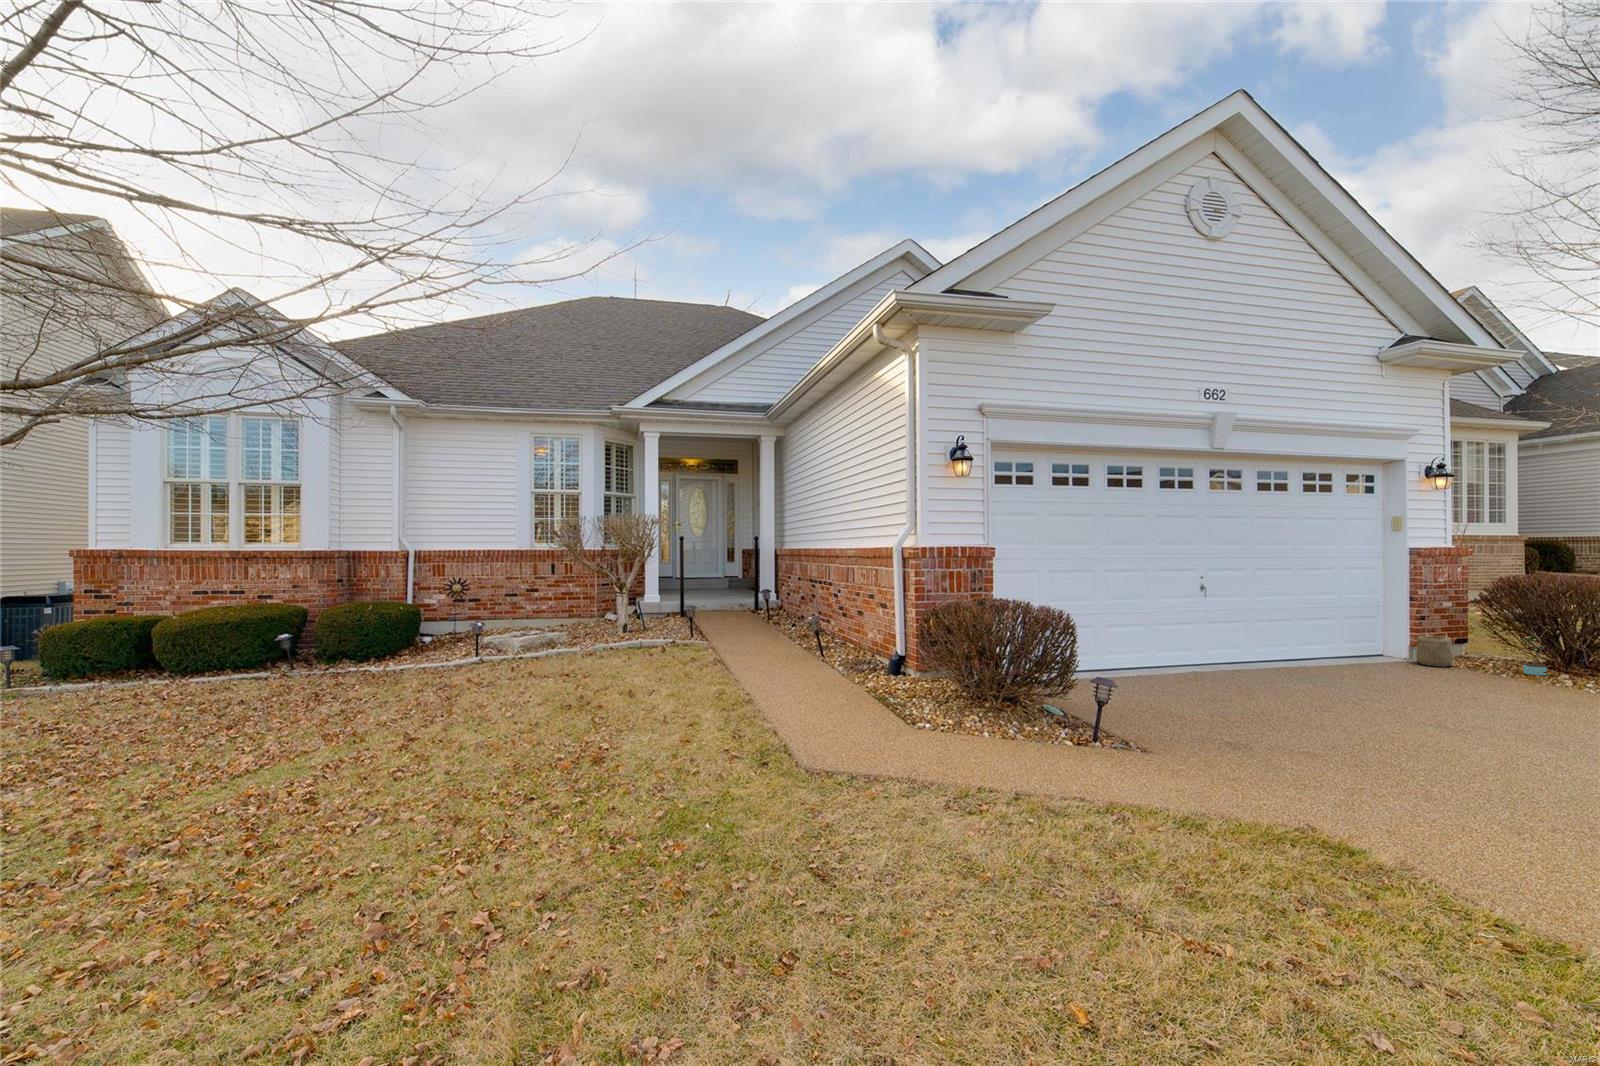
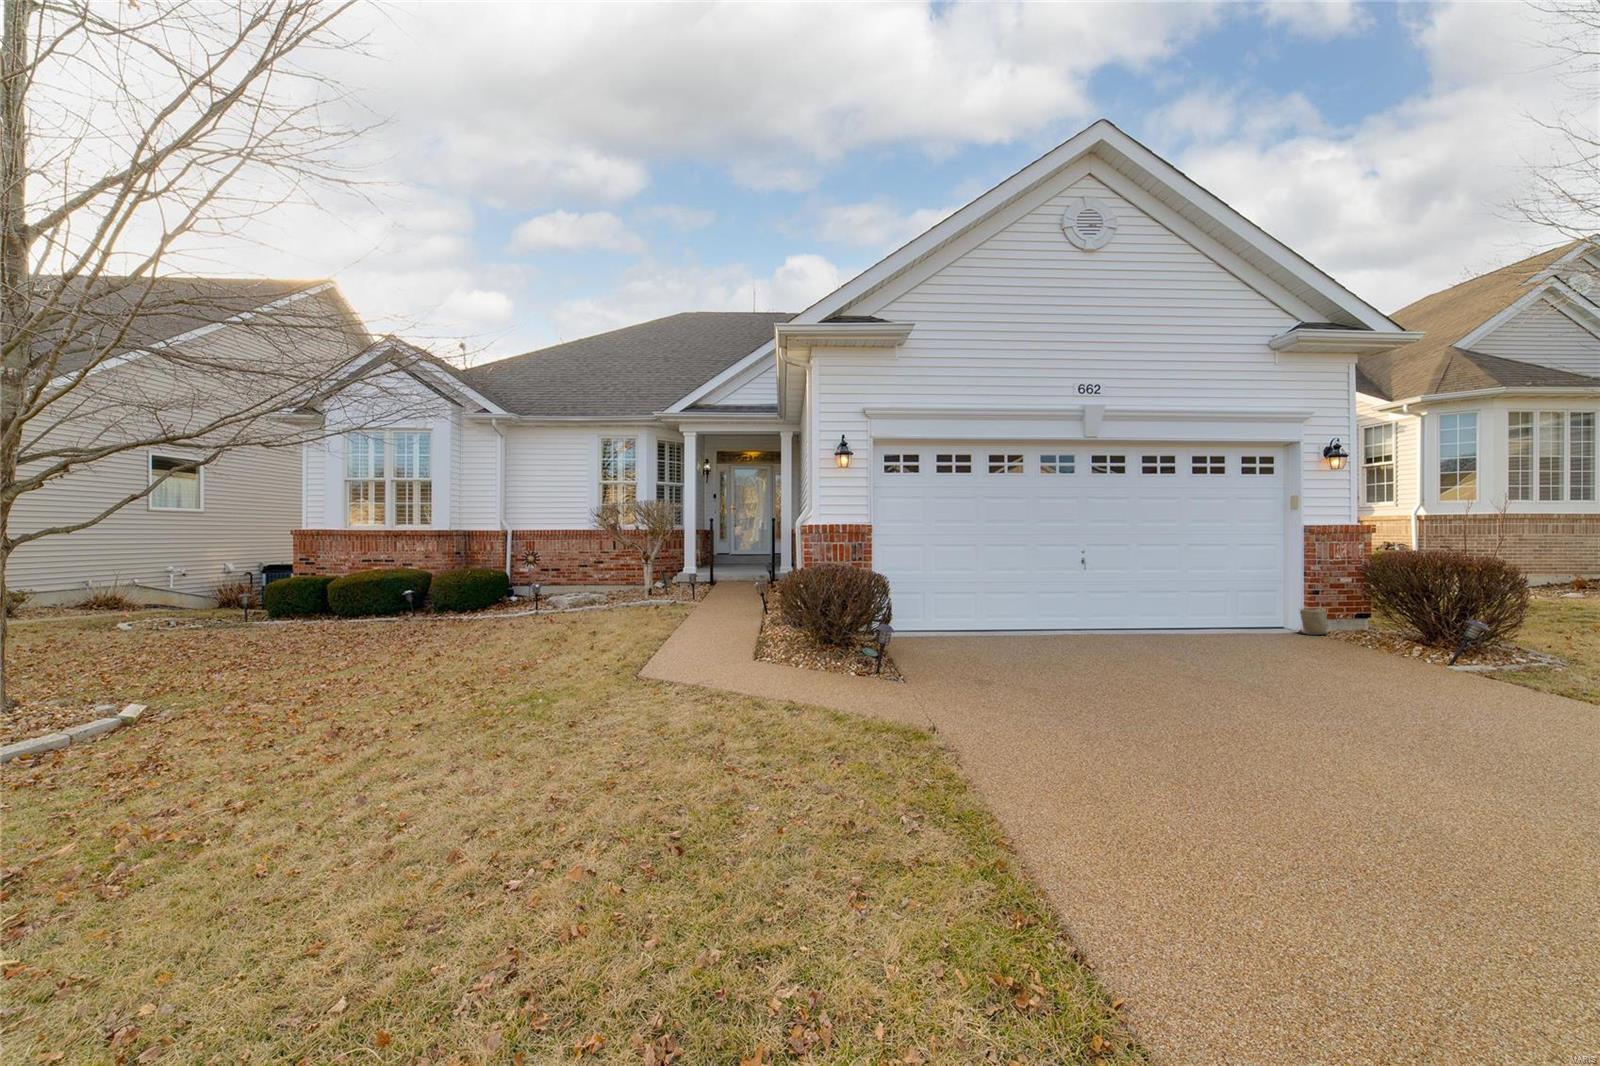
potted plant: present [1520,626,1552,675] -> none [1375,595,1402,643]

